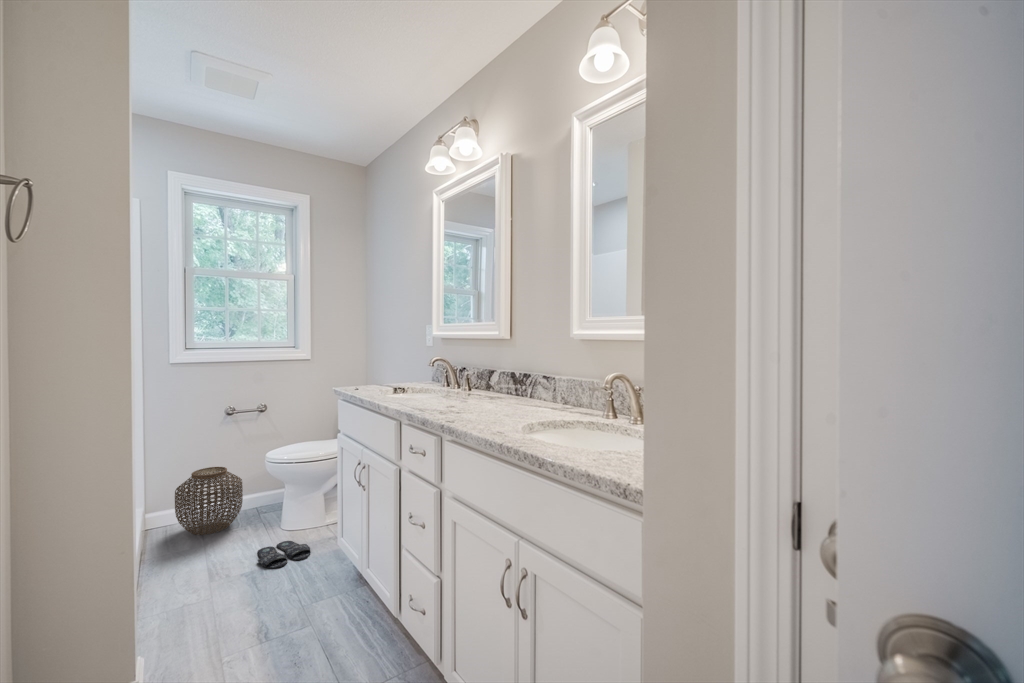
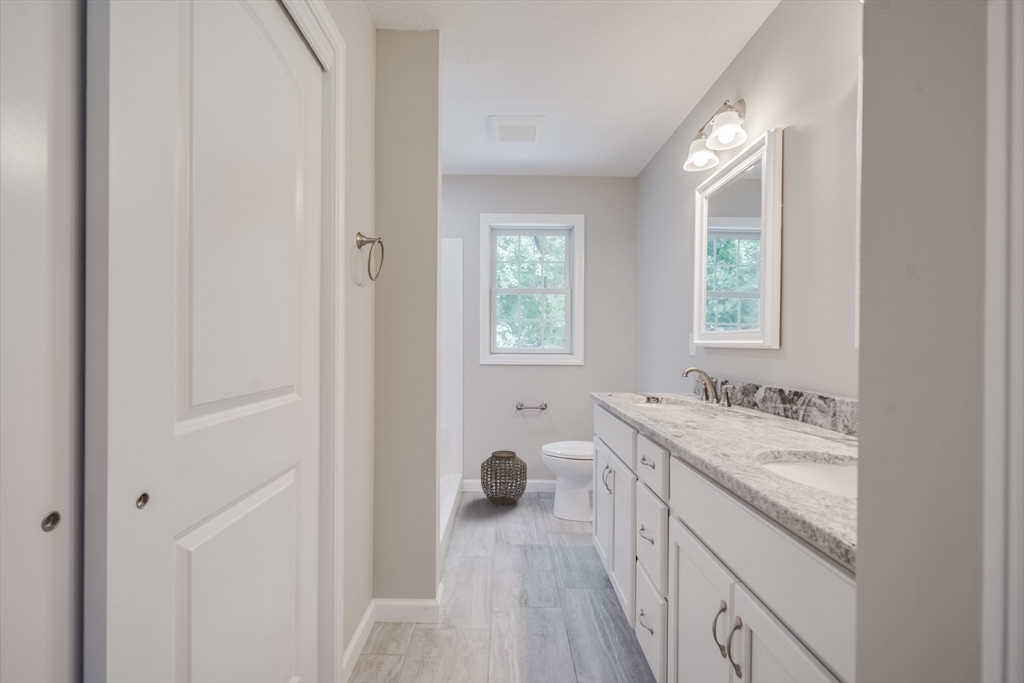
slippers: present [258,541,310,568] -> none [530,526,572,548]

